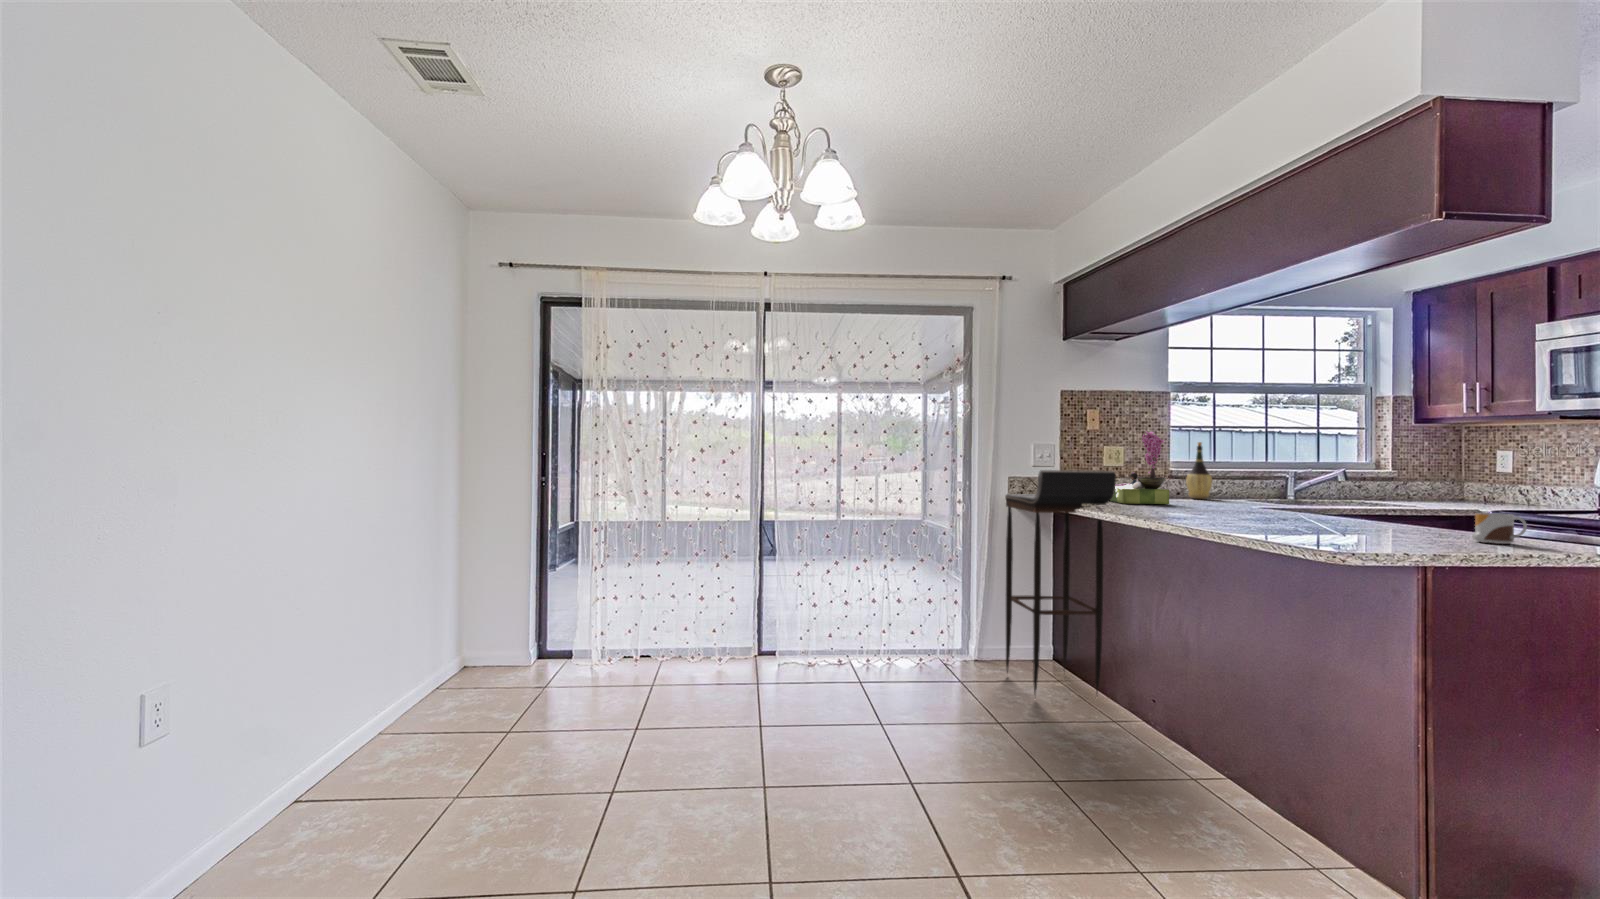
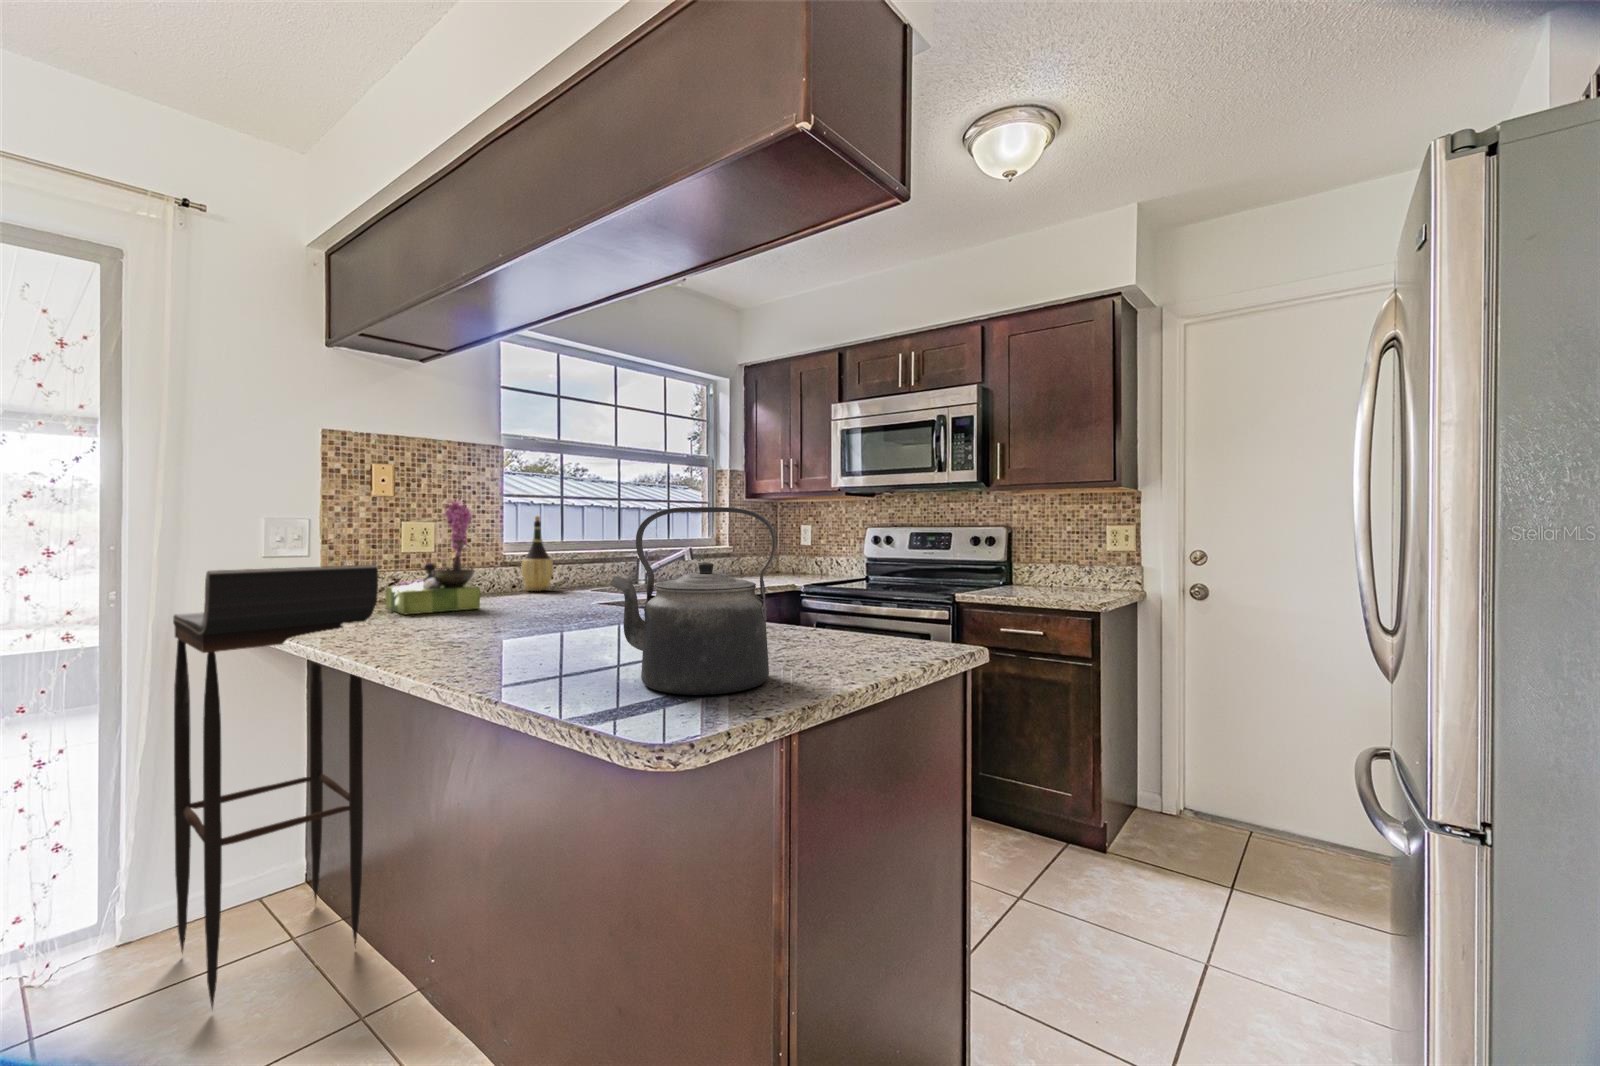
kettle: none [1294,436,1419,544] -> present [612,507,776,695]
mug: present [1472,513,1527,544] -> none [823,612,878,655]

